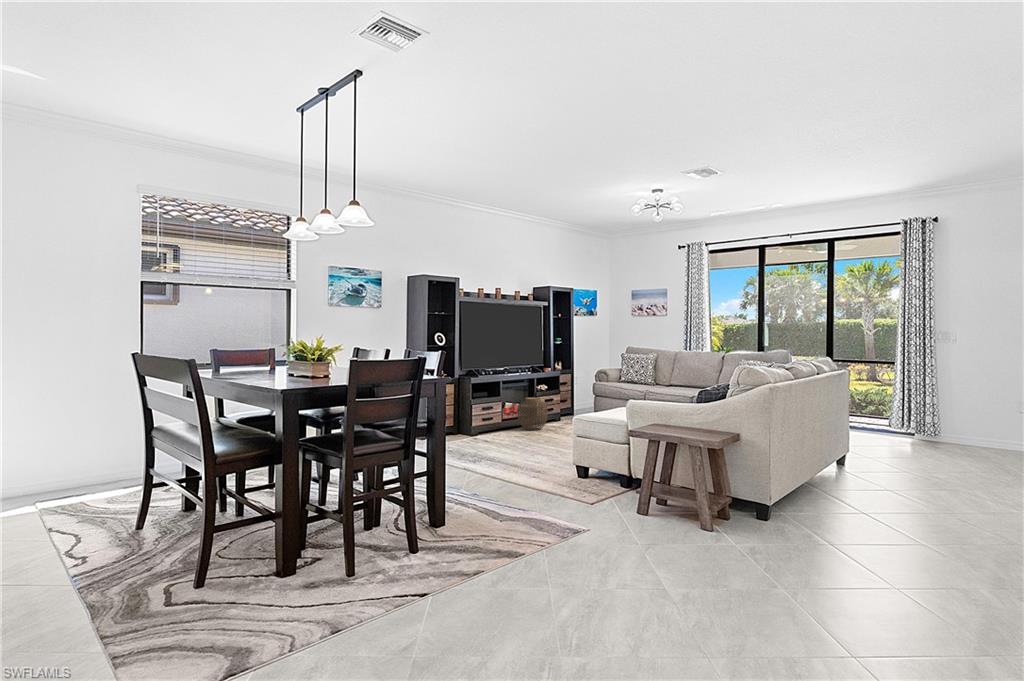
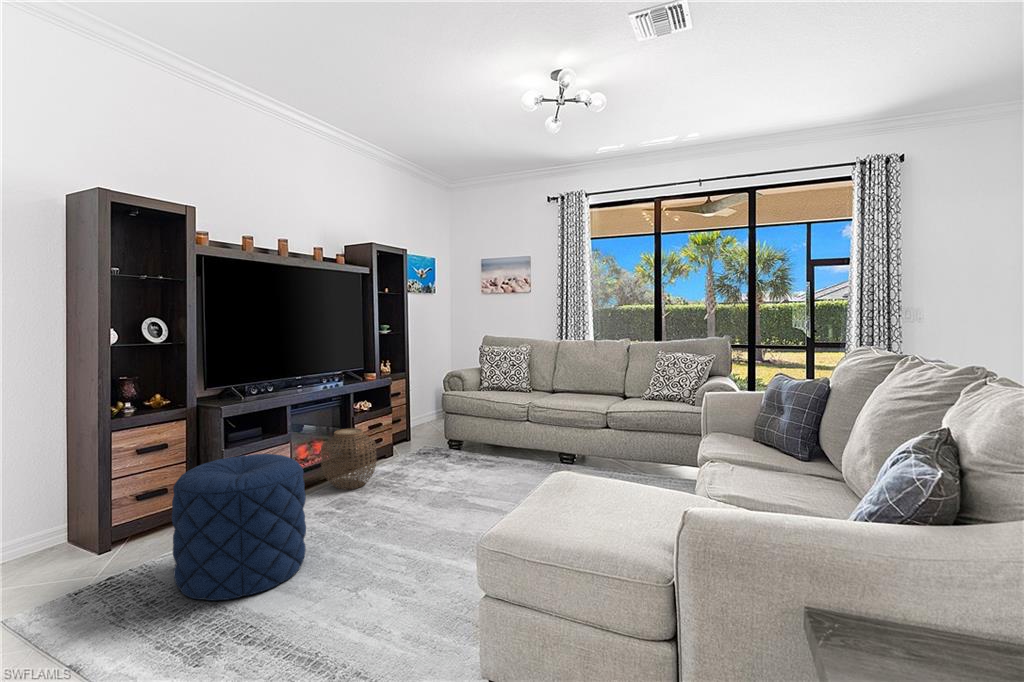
pouf: none [459,397,511,451] -> present [172,454,306,601]

